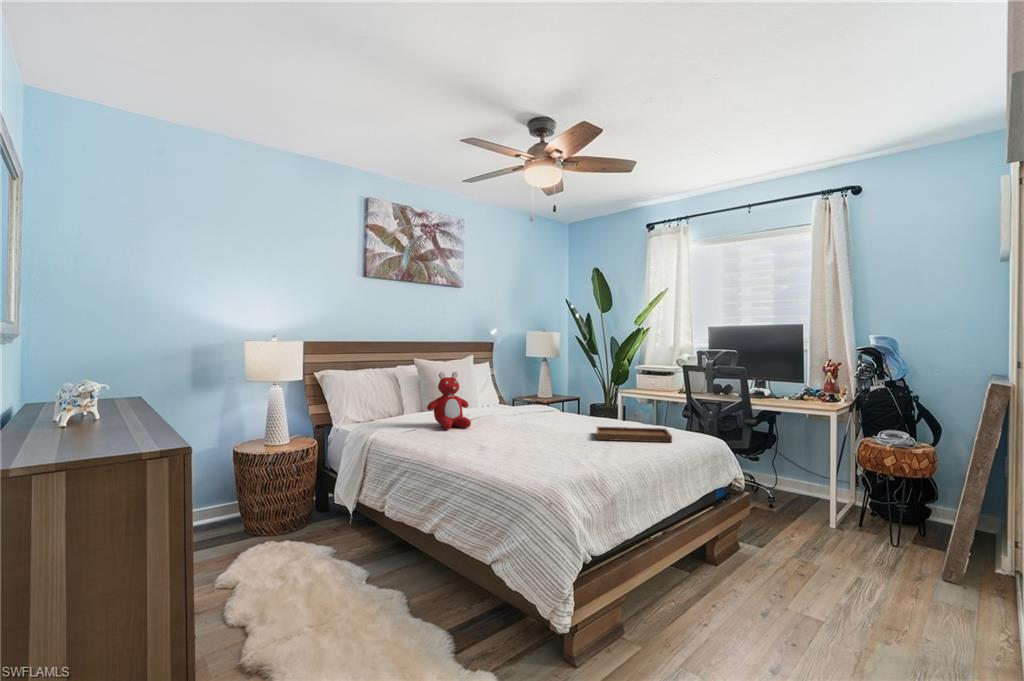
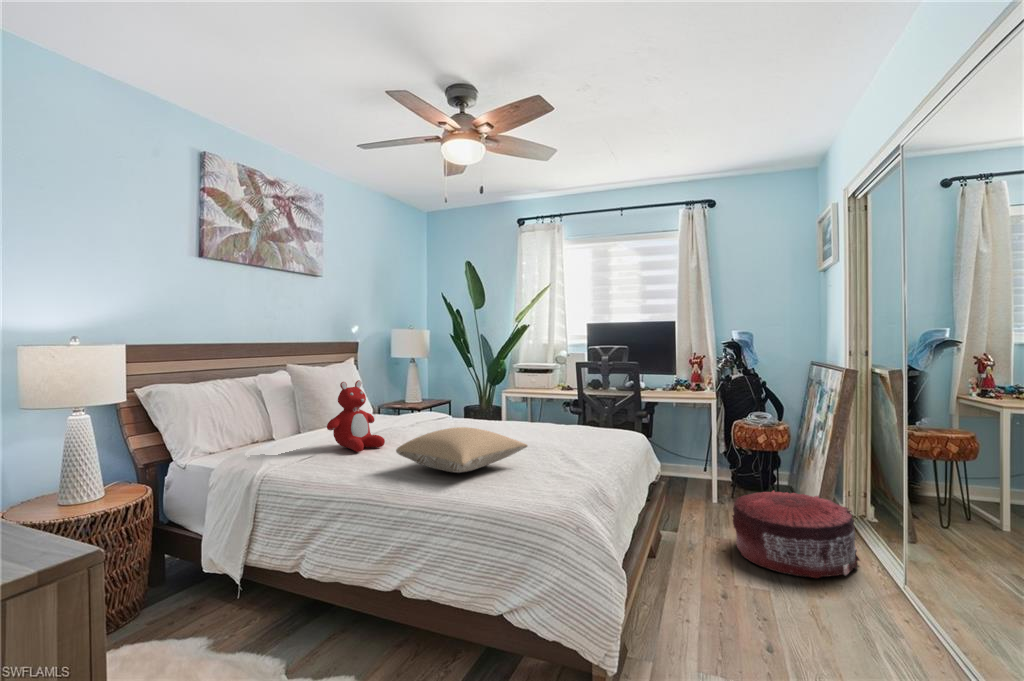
tray: present [597,413,672,442] -> none [531,413,614,446]
pillow: none [456,415,562,452] -> present [396,427,528,473]
pouf: none [815,519,983,631] -> present [732,490,859,578]

